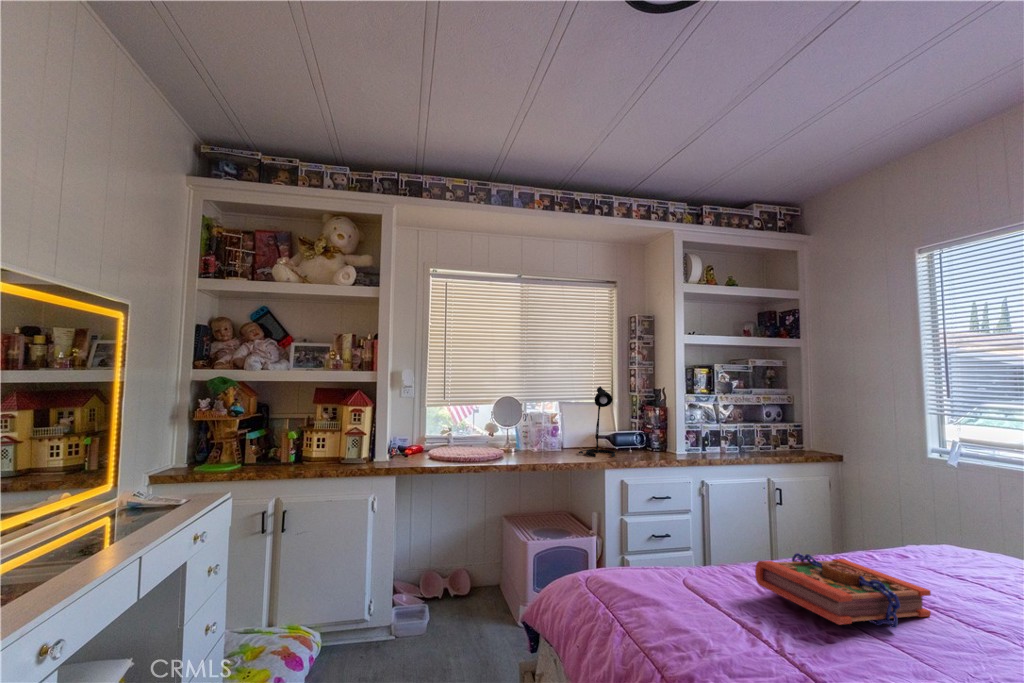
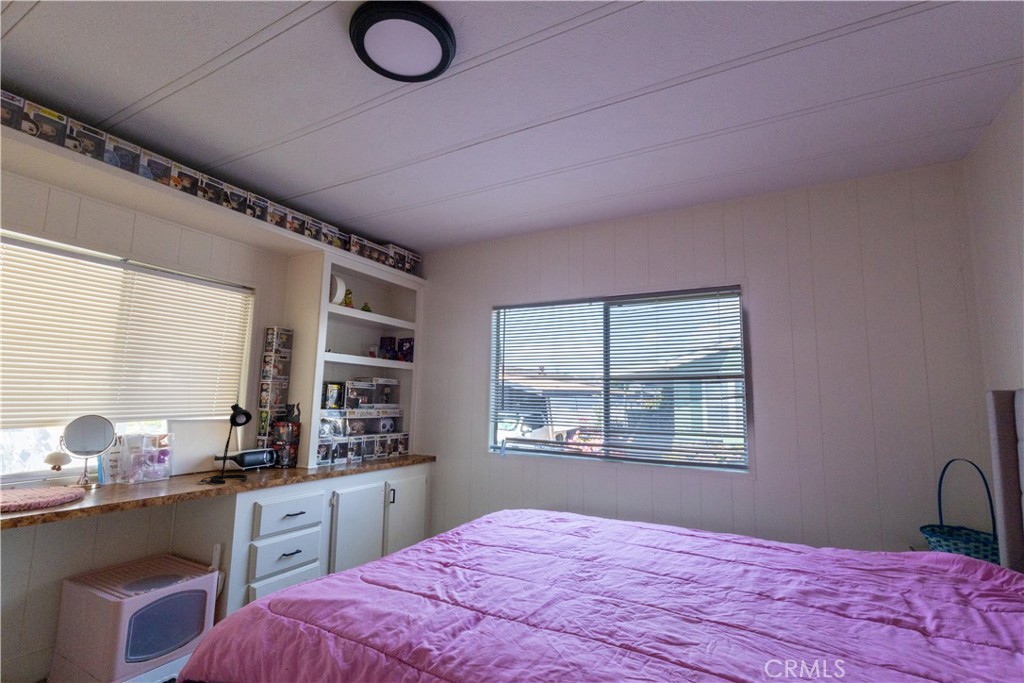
book: present [755,553,931,628] -> none [422,530,515,572]

